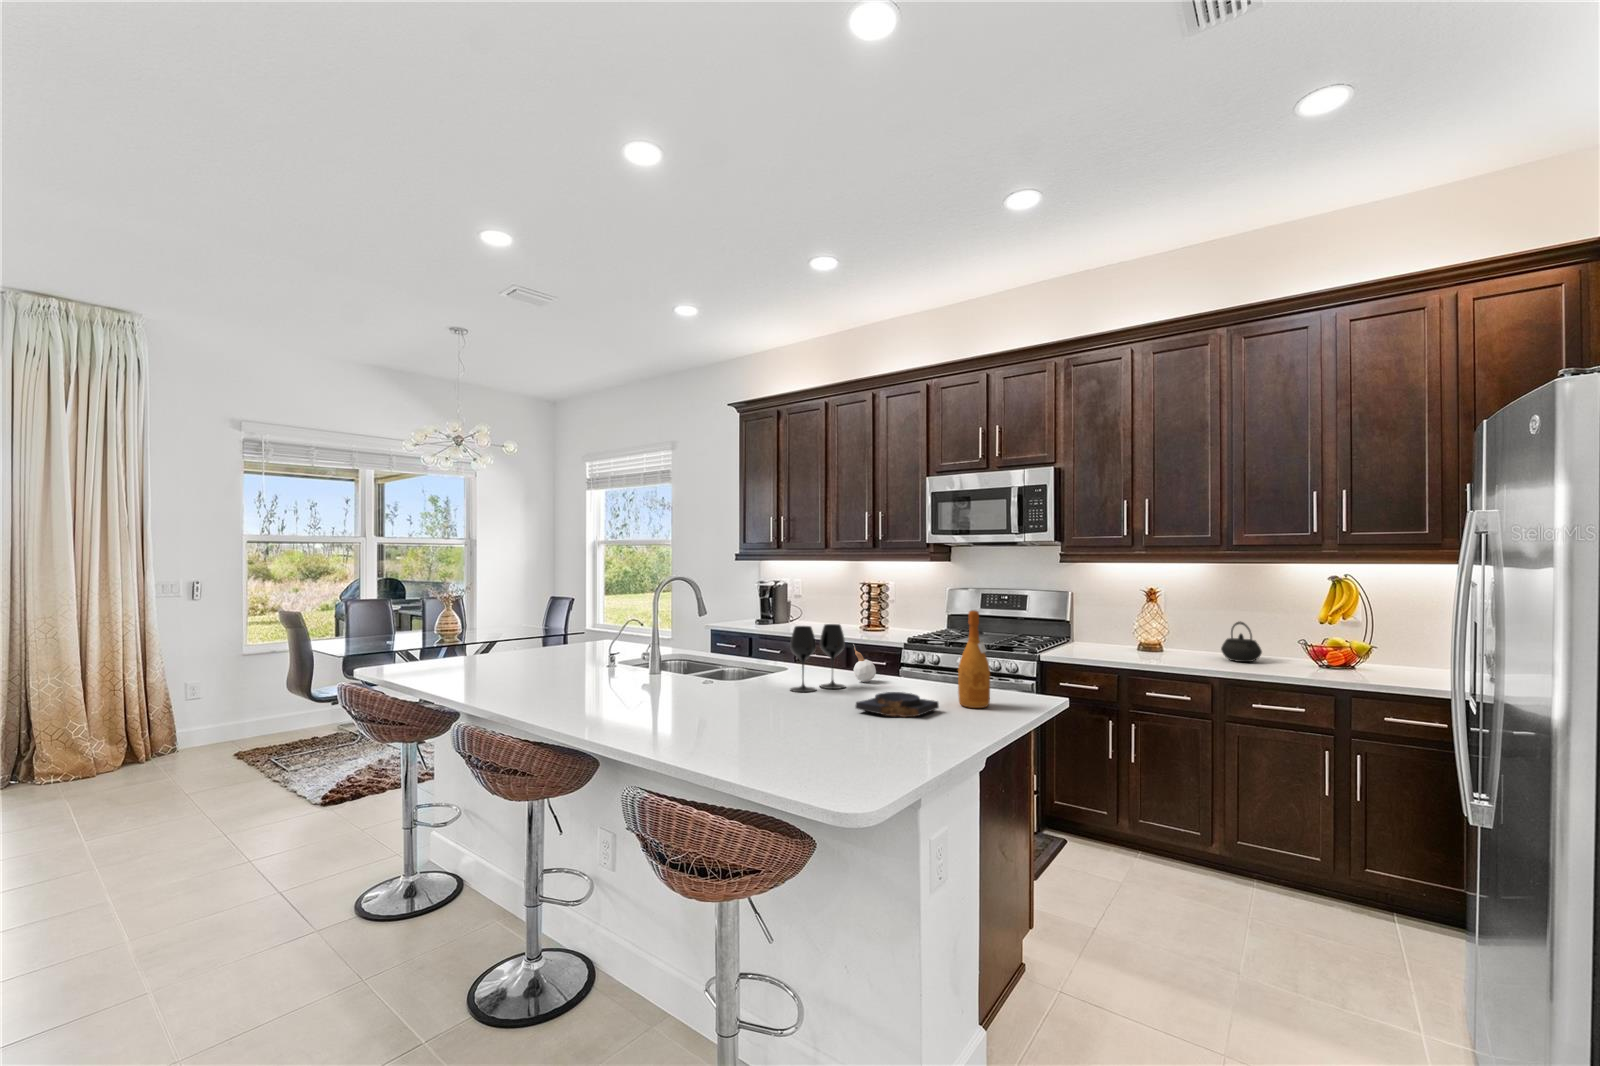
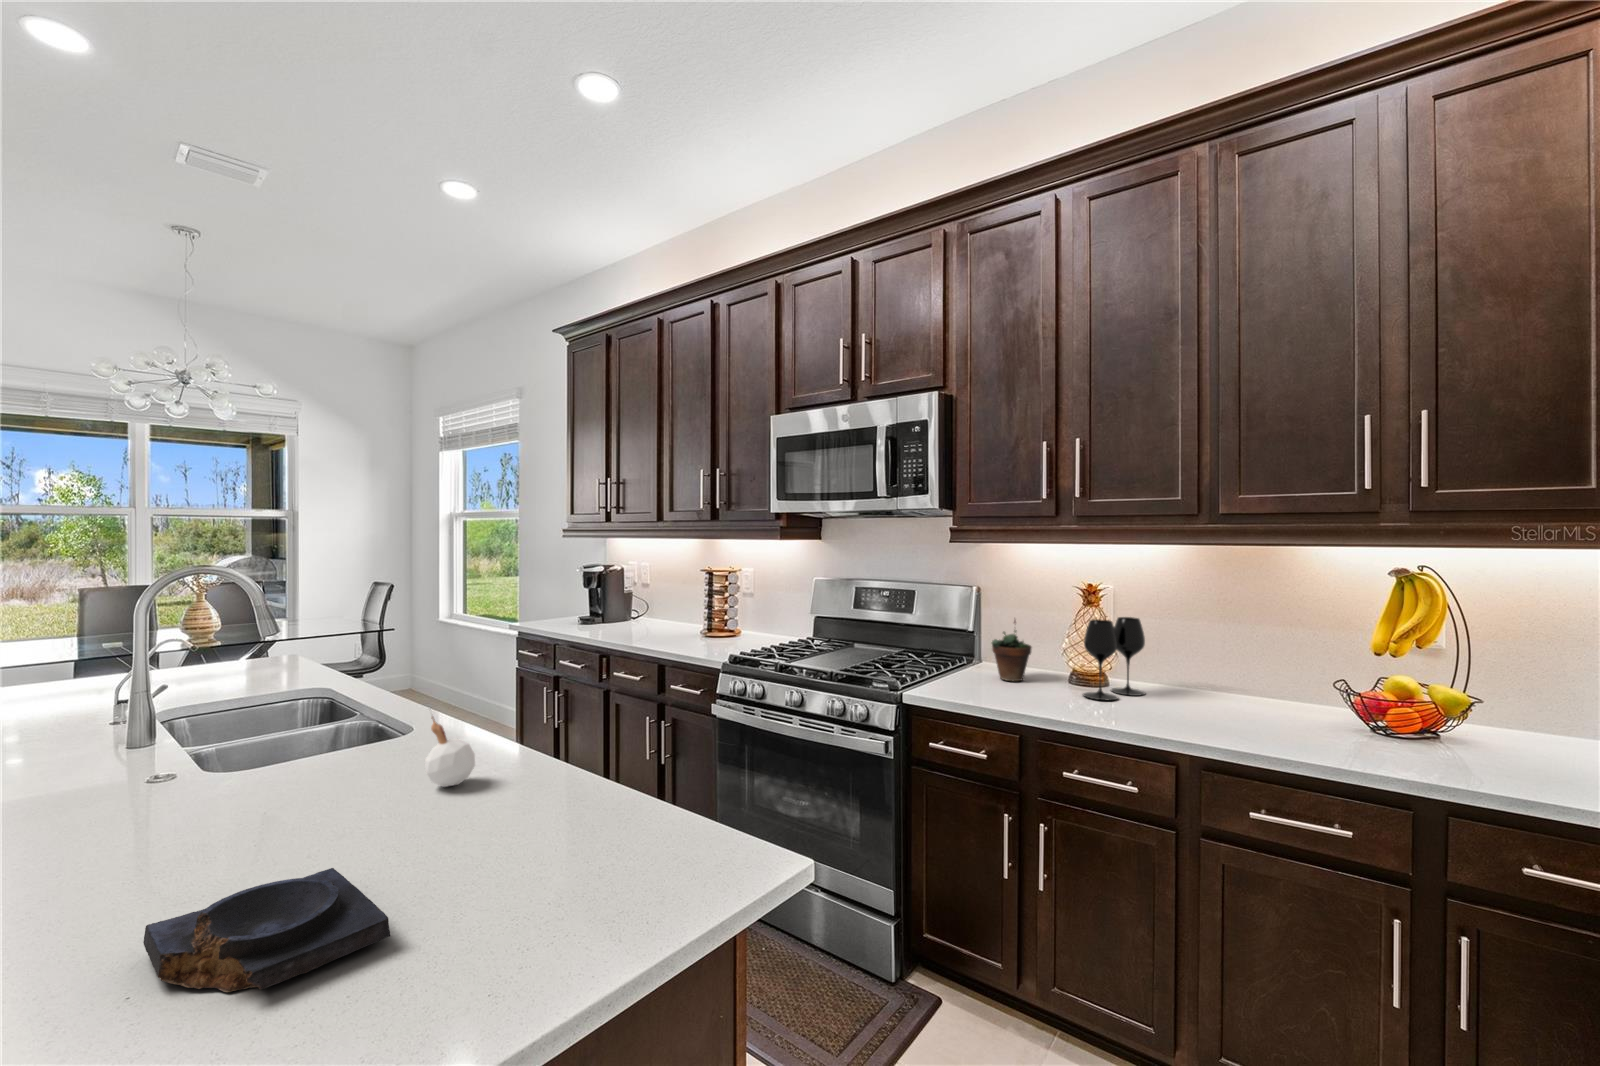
succulent plant: none [1091,609,1117,649] -> present [992,620,1032,681]
wine bottle: present [958,610,990,708] -> none [486,665,570,926]
kettle: present [1221,621,1262,662] -> none [1195,644,1265,716]
wine glass: present [790,624,845,692] -> present [1083,617,1145,700]

